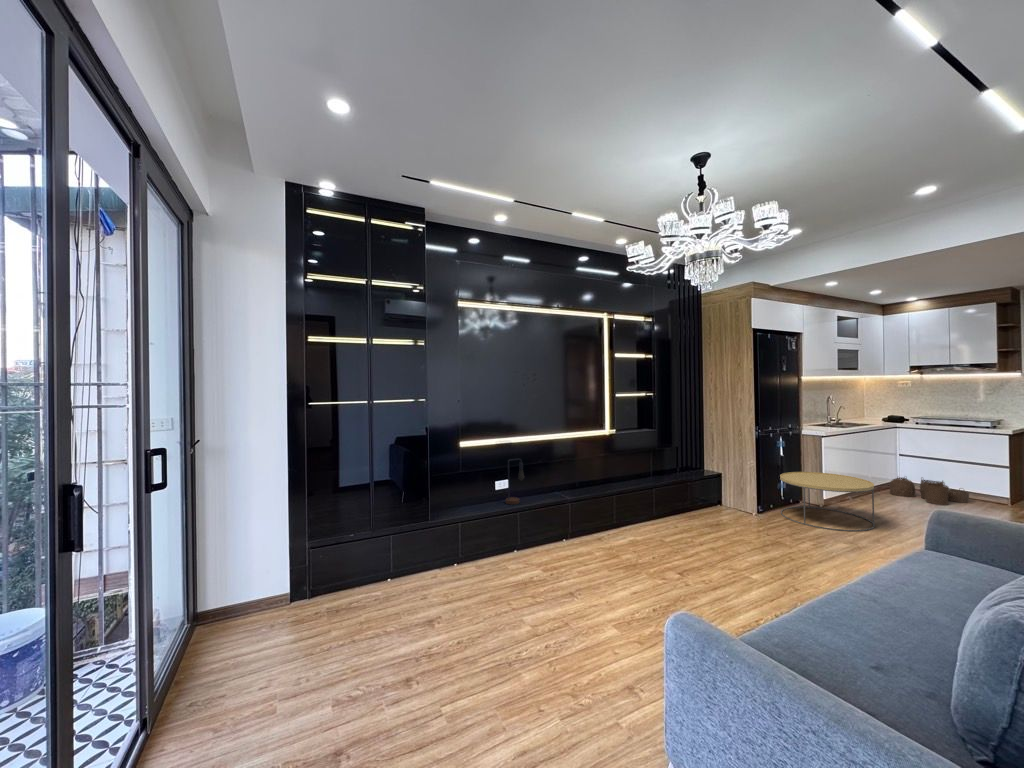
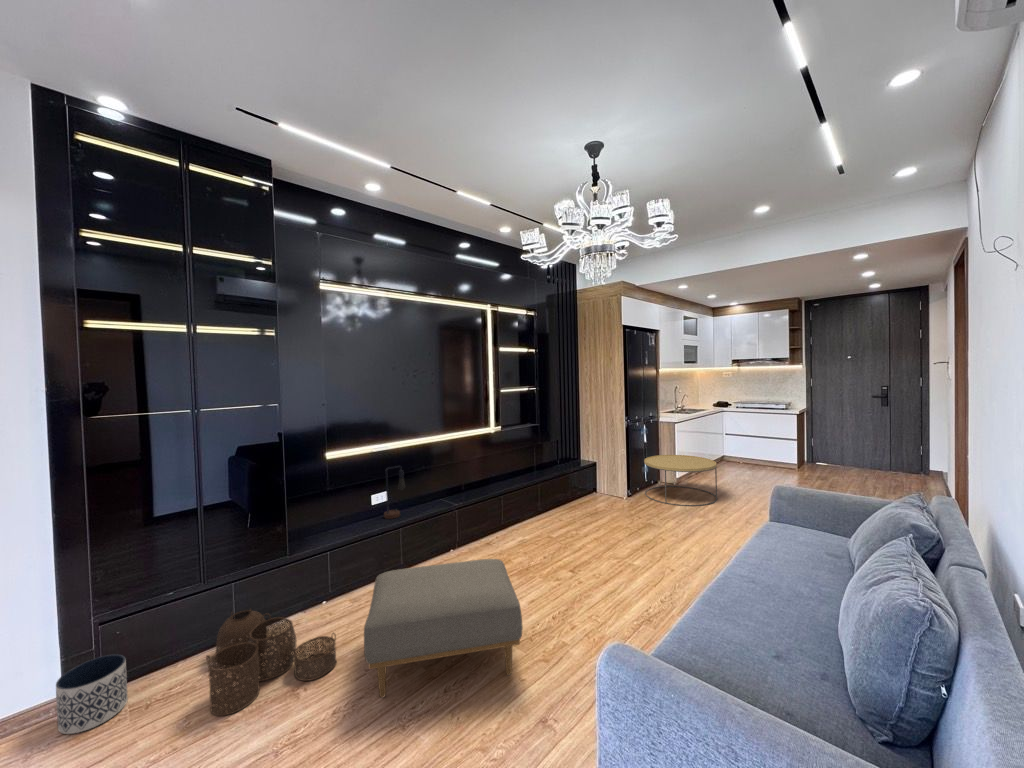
woven basket: present [890,477,969,505] -> present [206,610,336,715]
ottoman: none [482,542,616,646] -> present [364,559,523,698]
planter: none [287,572,325,619] -> present [56,654,128,734]

